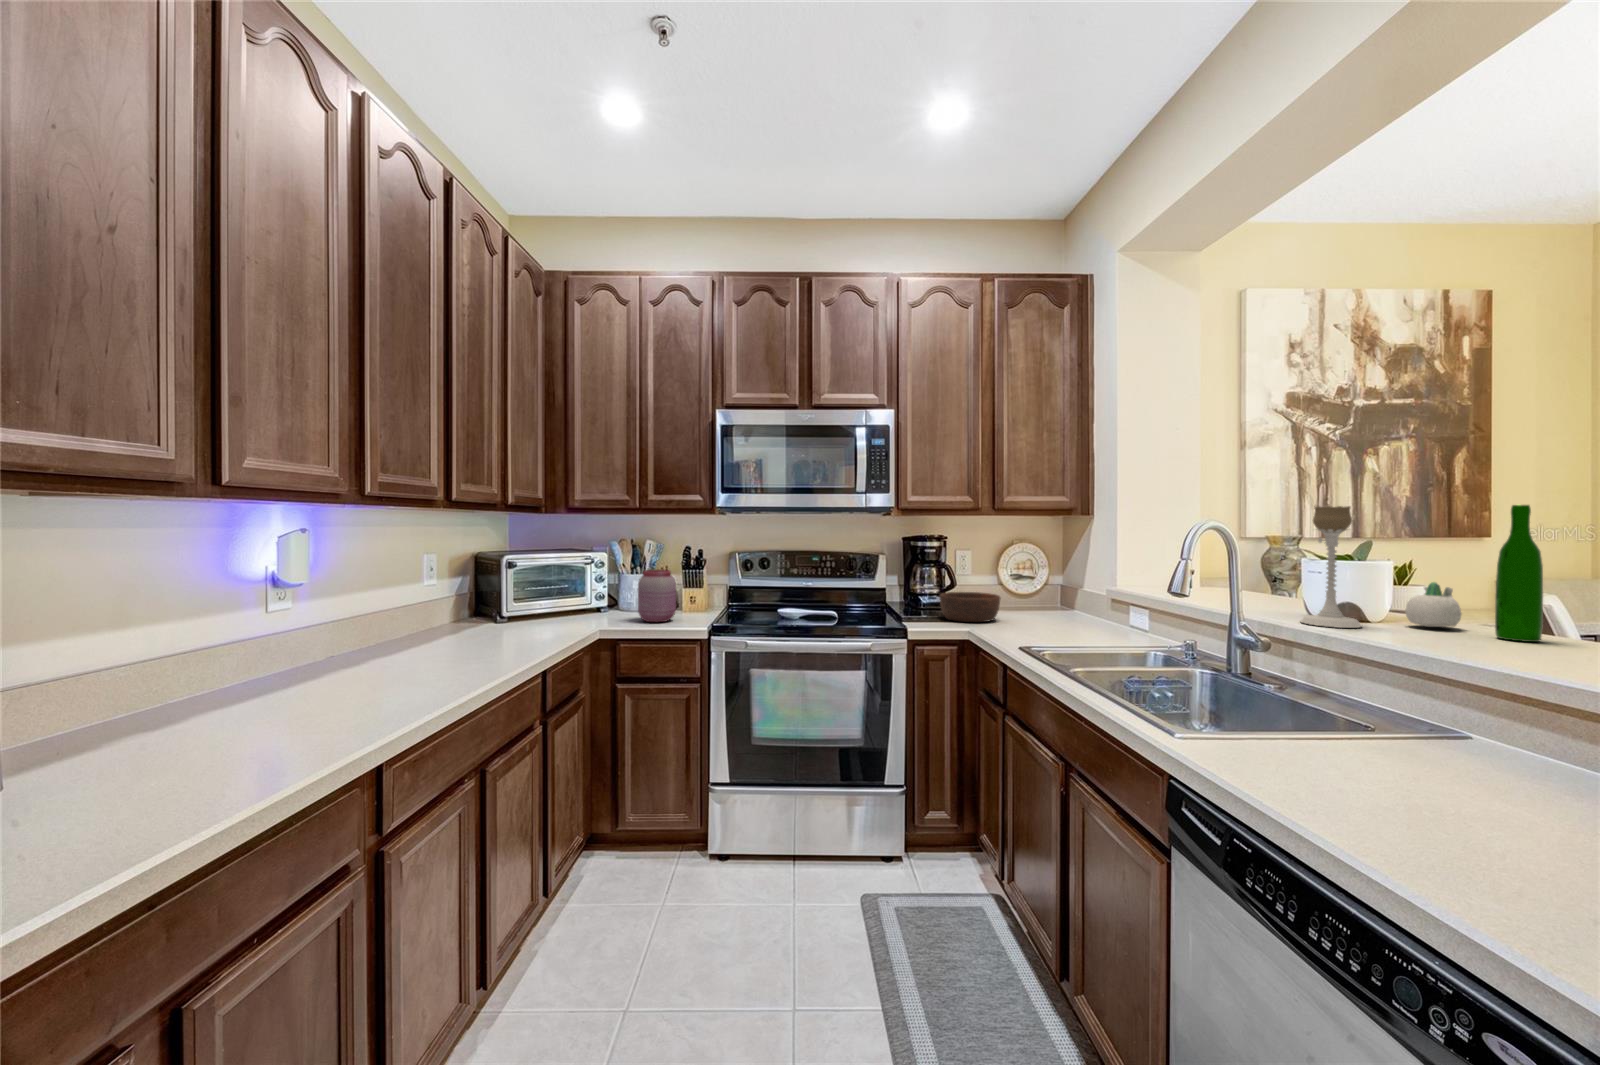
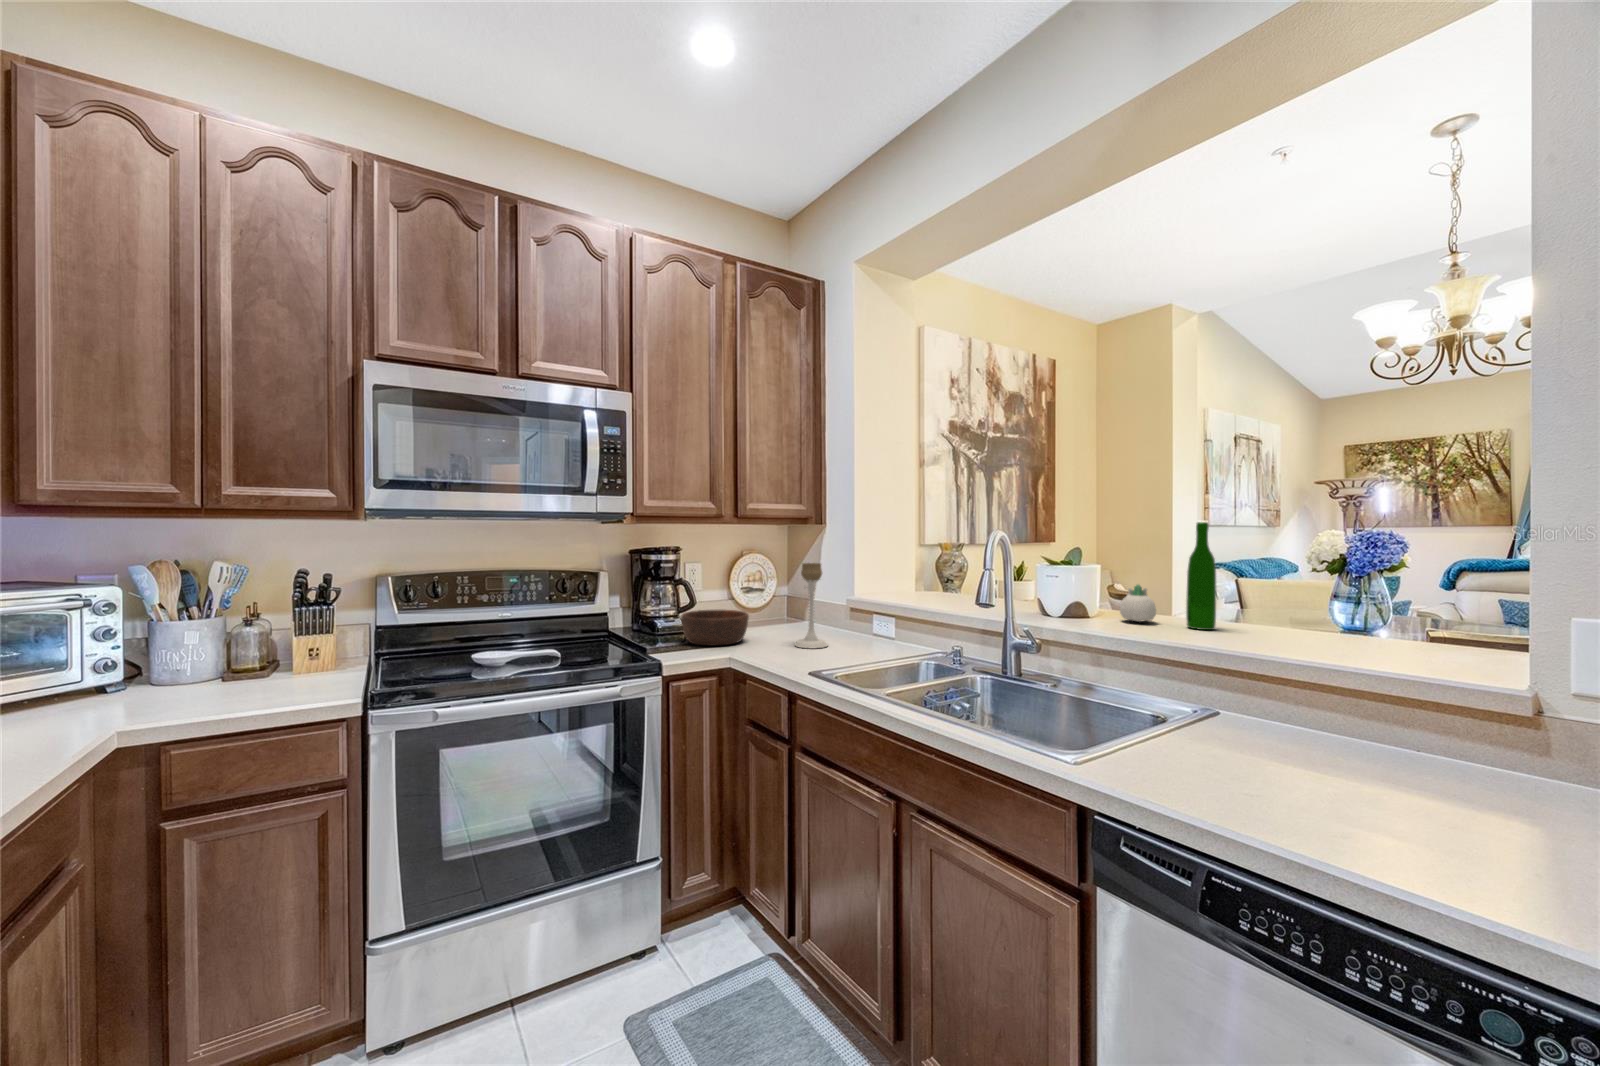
candle holder: present [1300,506,1362,628] -> present [795,563,828,648]
jar: present [638,570,676,622] -> none [210,612,294,704]

